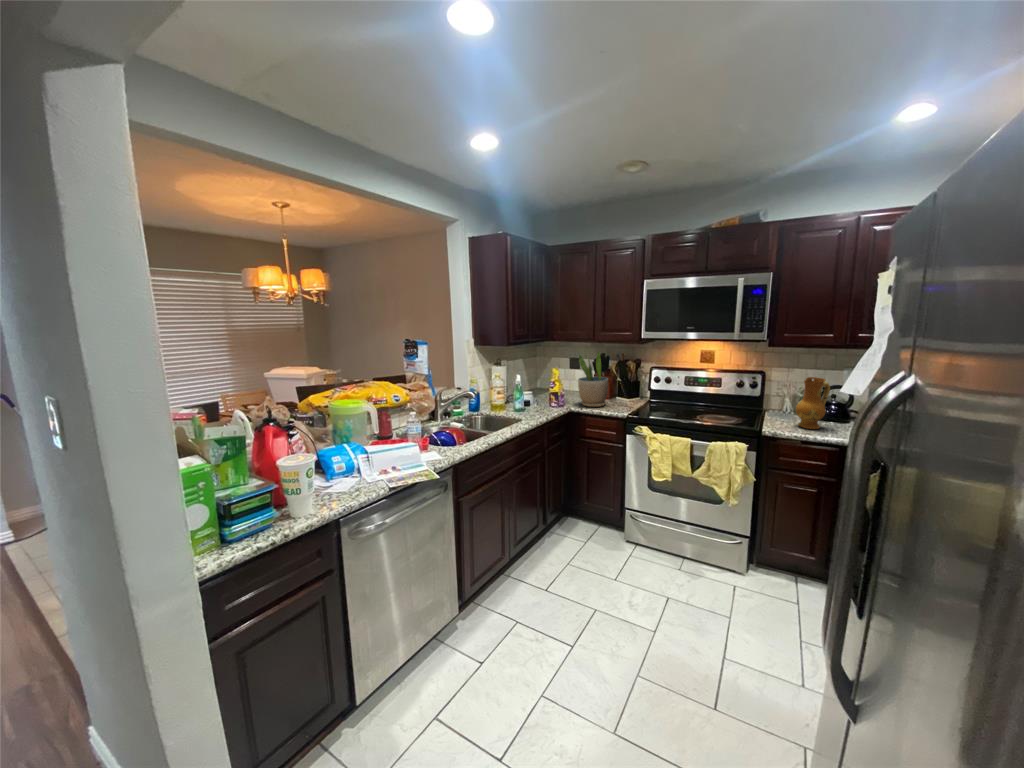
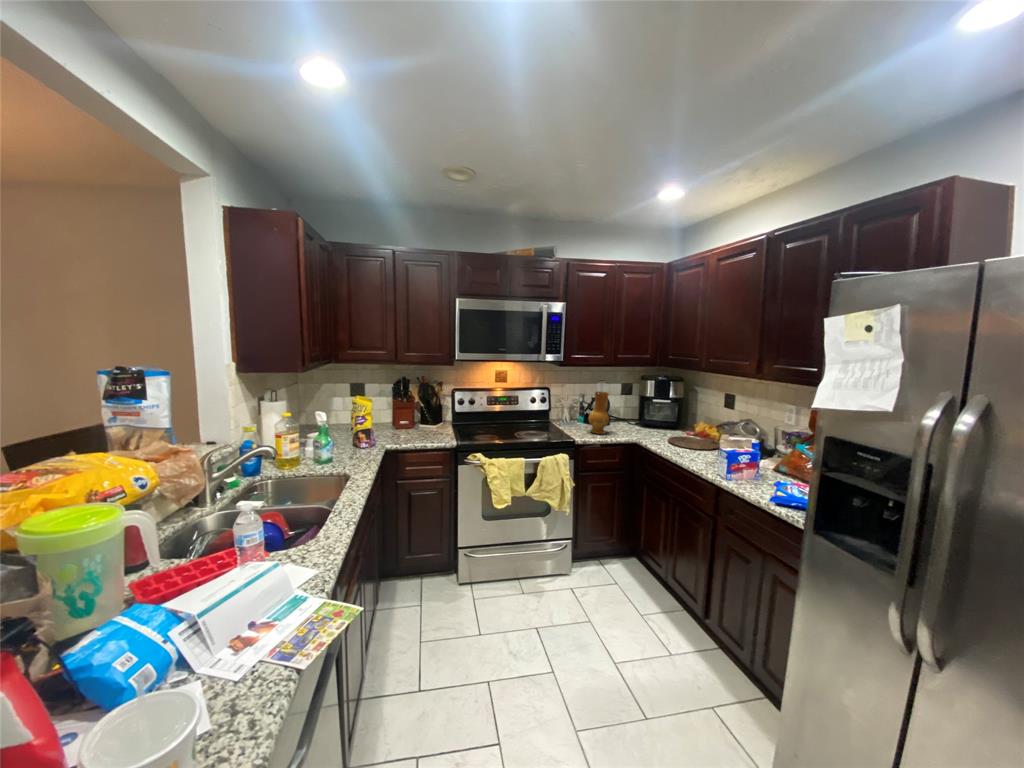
potted plant: present [578,352,608,407] -> none [386,374,422,440]

